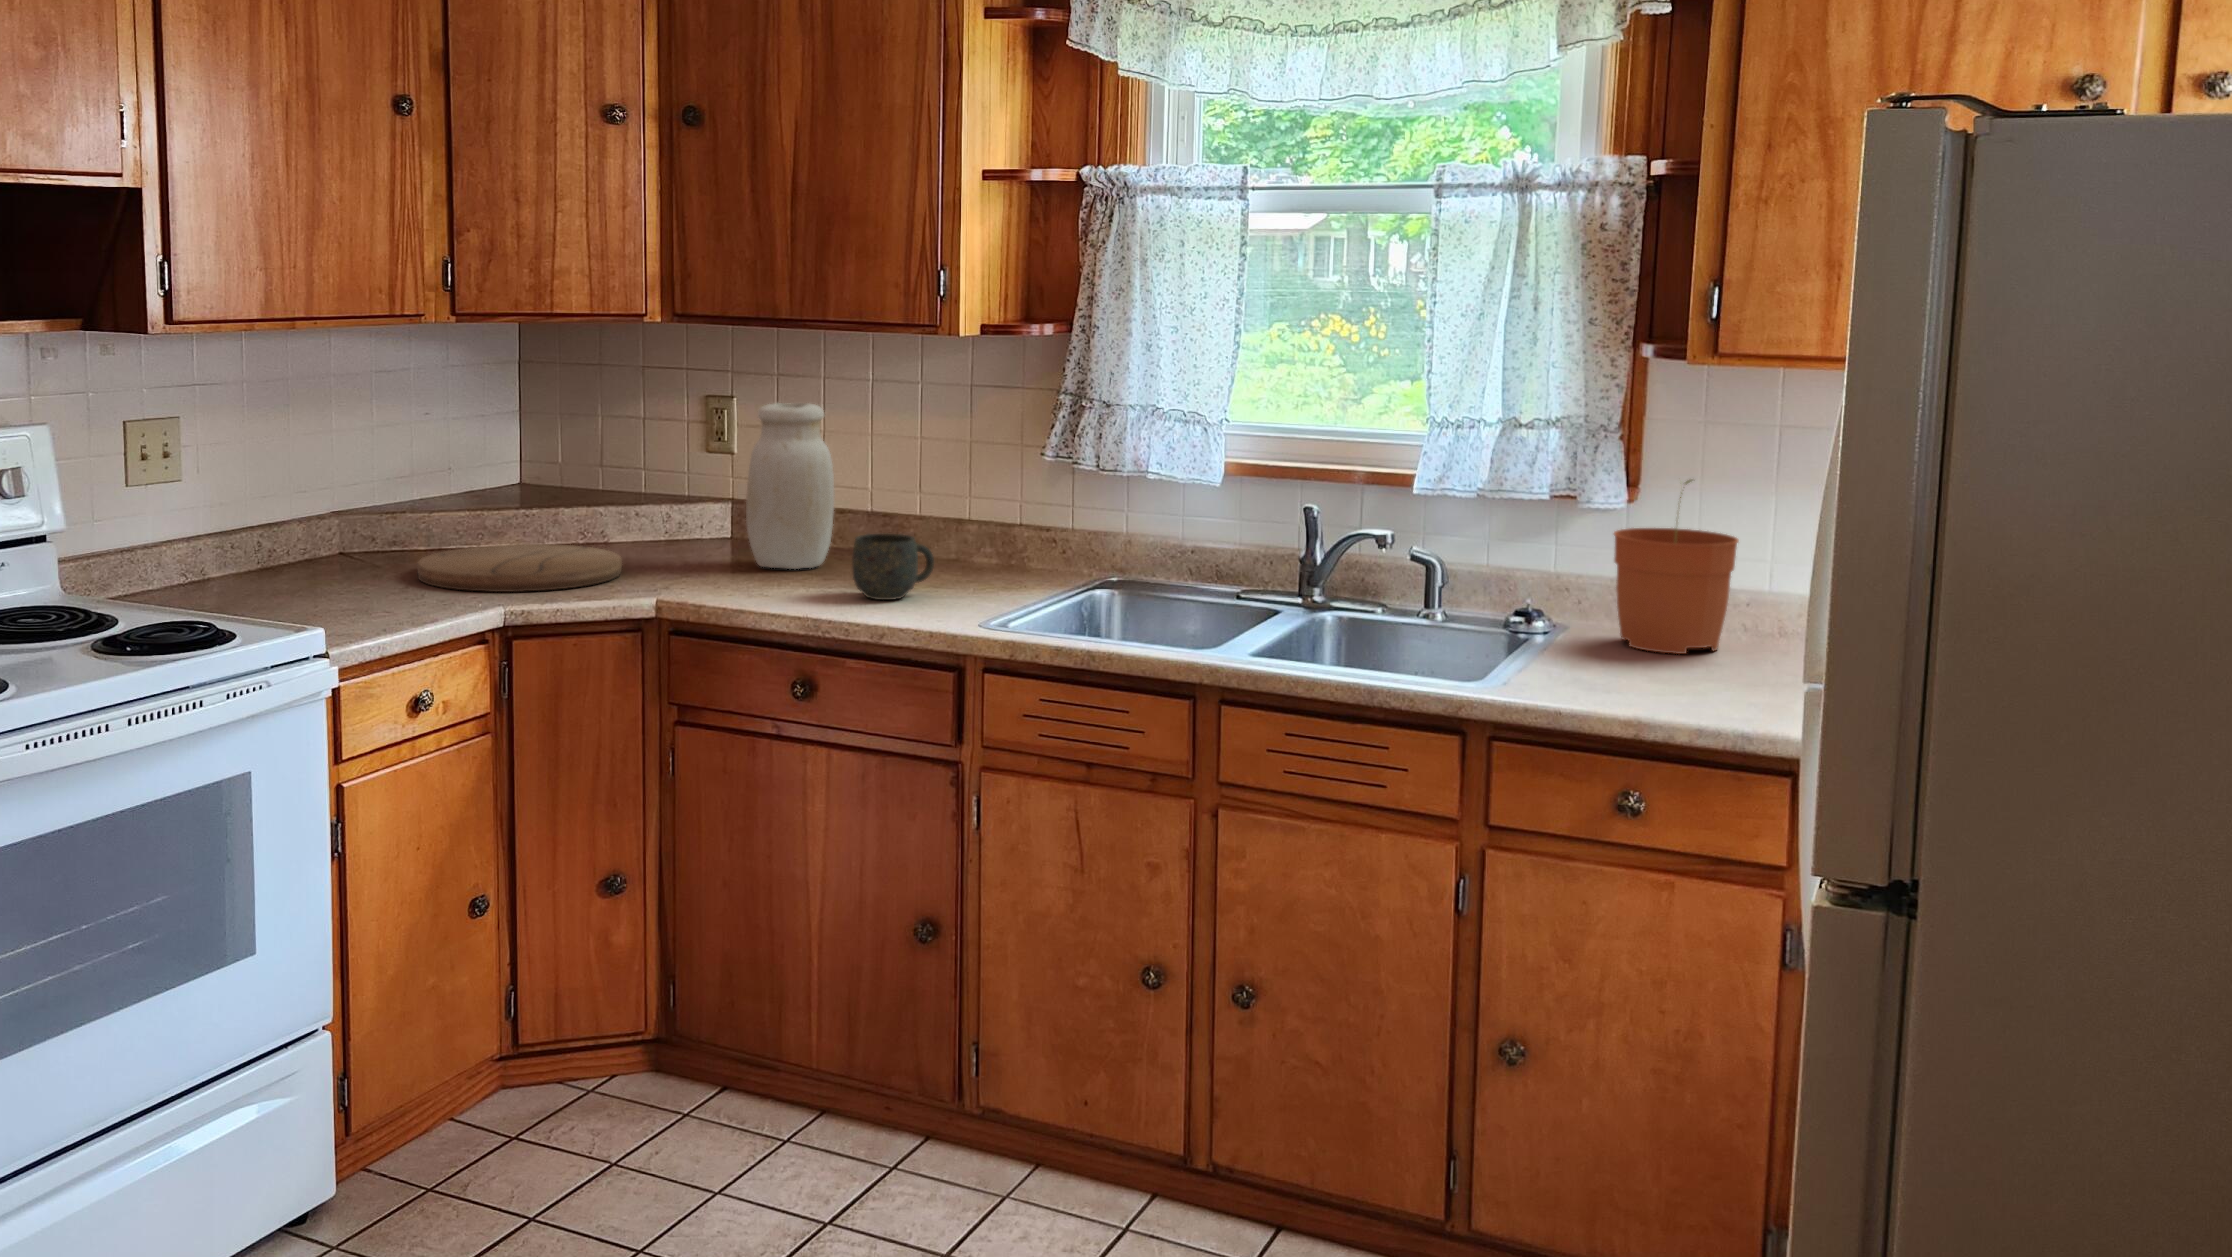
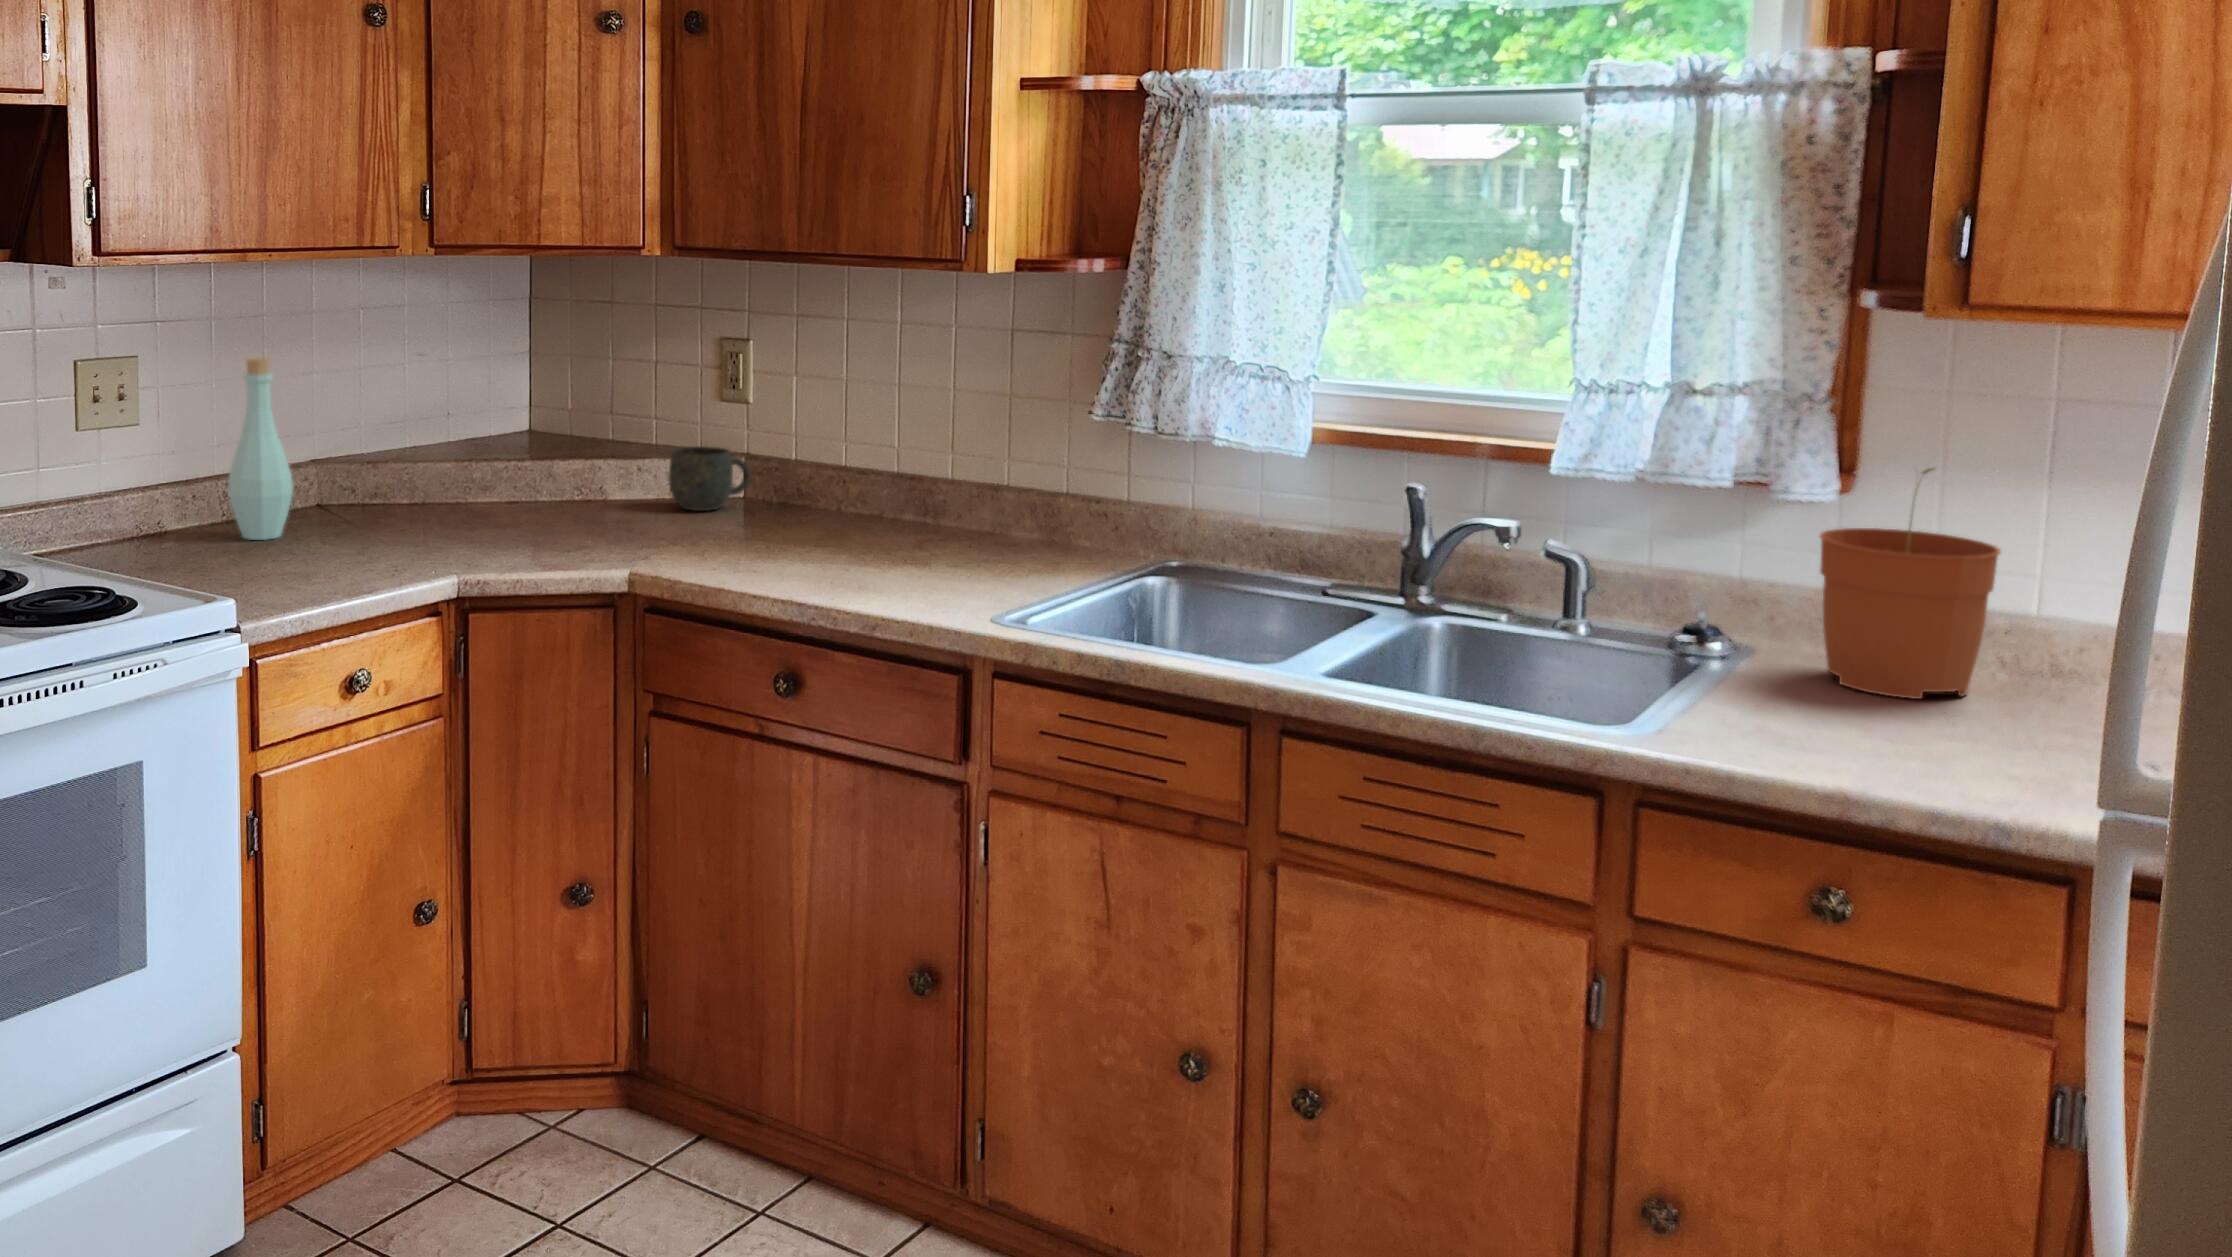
jar: present [746,403,835,569] -> none [750,348,849,537]
bottle: none [271,418,333,585] -> present [228,358,293,540]
mug: present [852,534,934,600] -> present [669,446,751,511]
cutting board: present [417,544,622,592] -> none [384,499,607,556]

